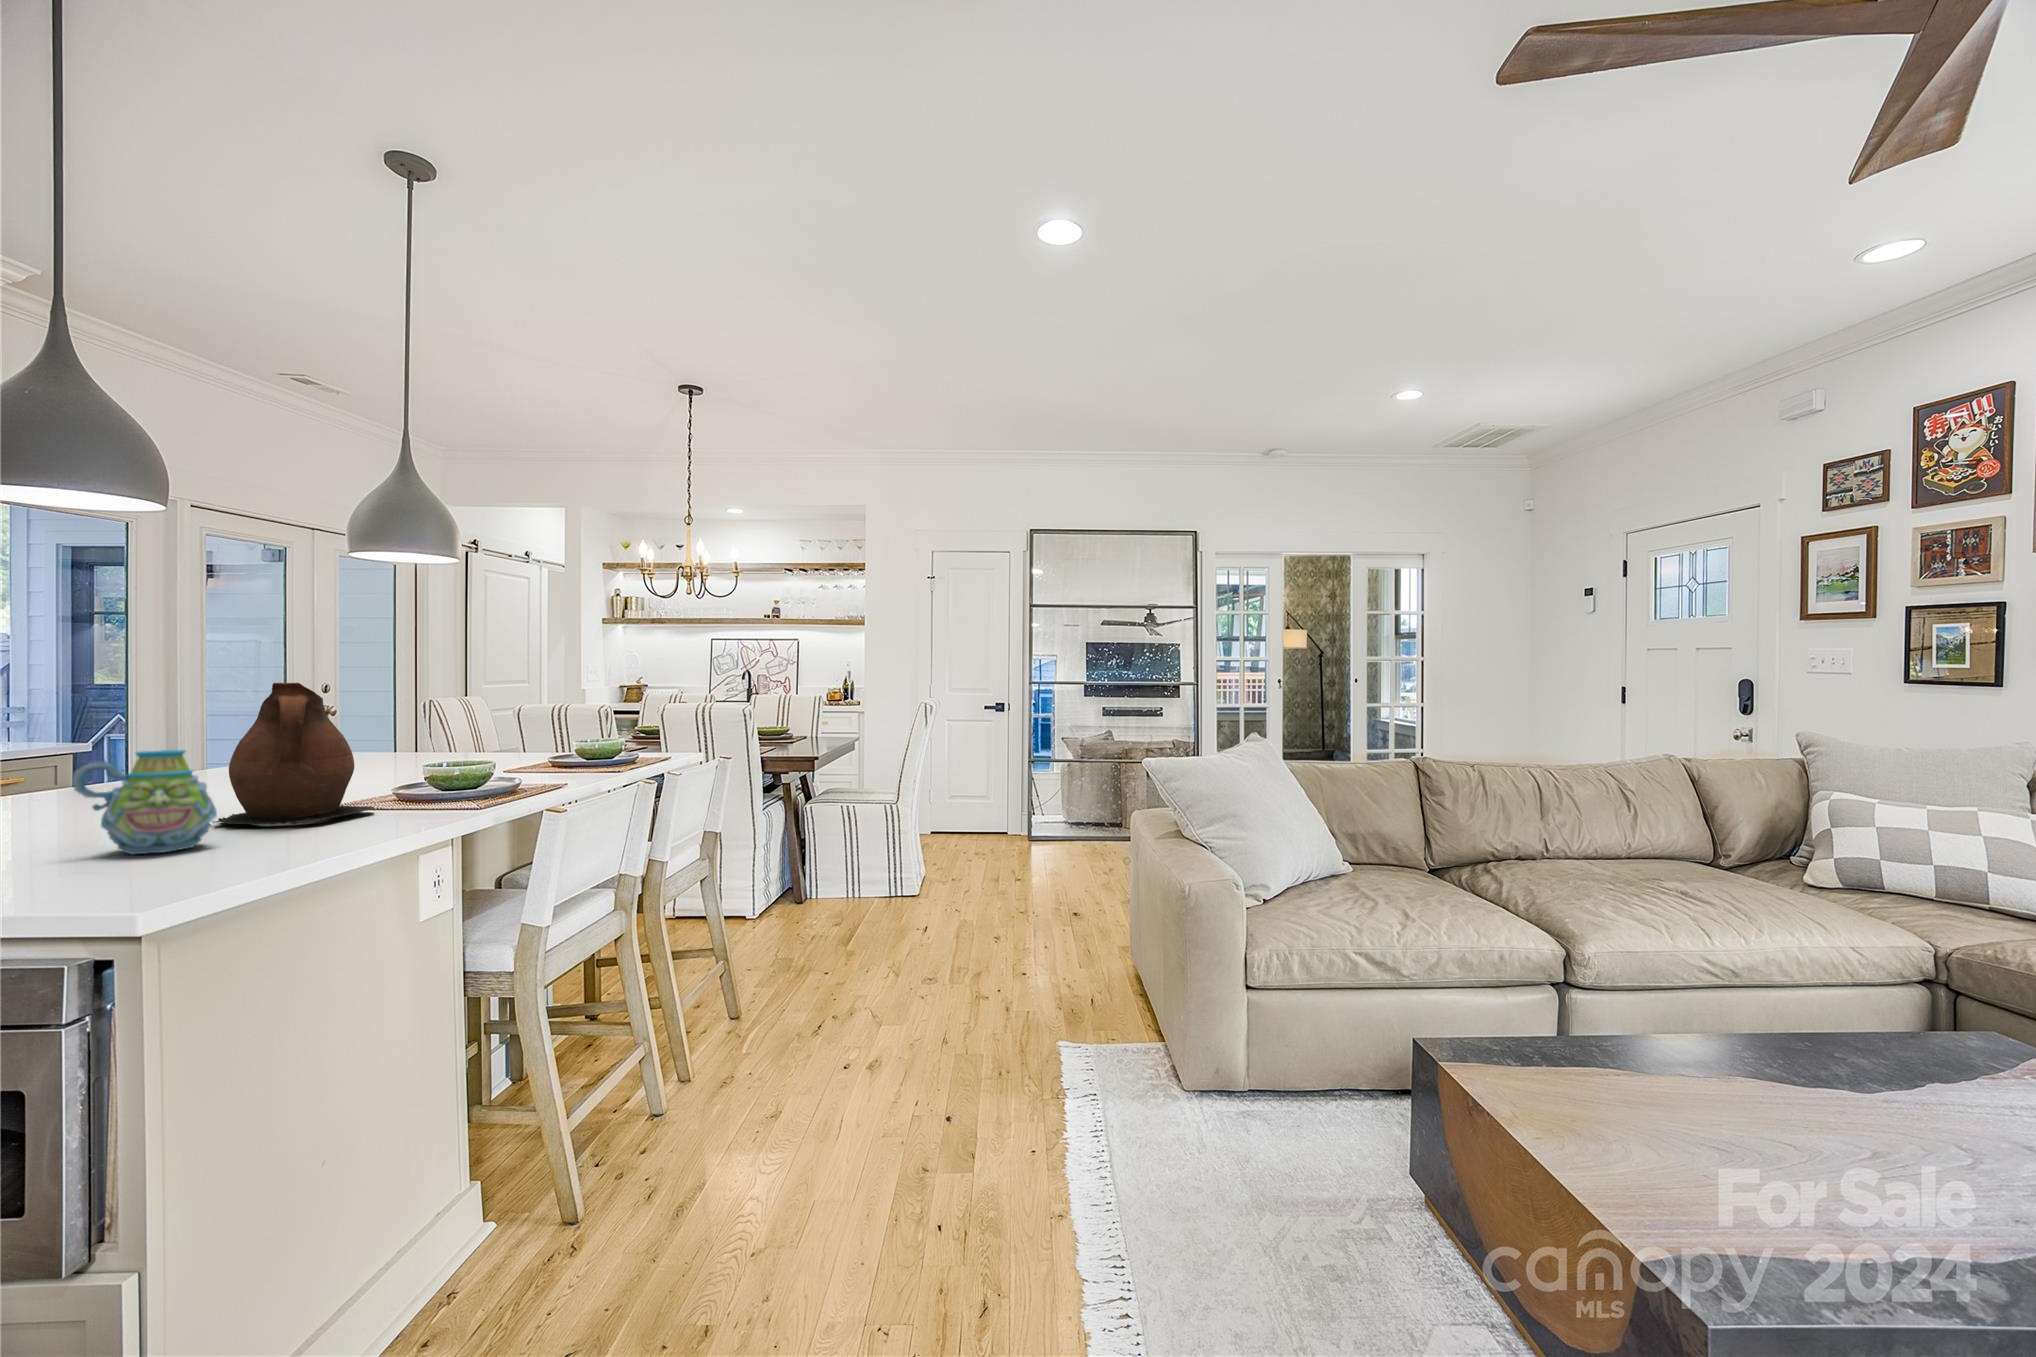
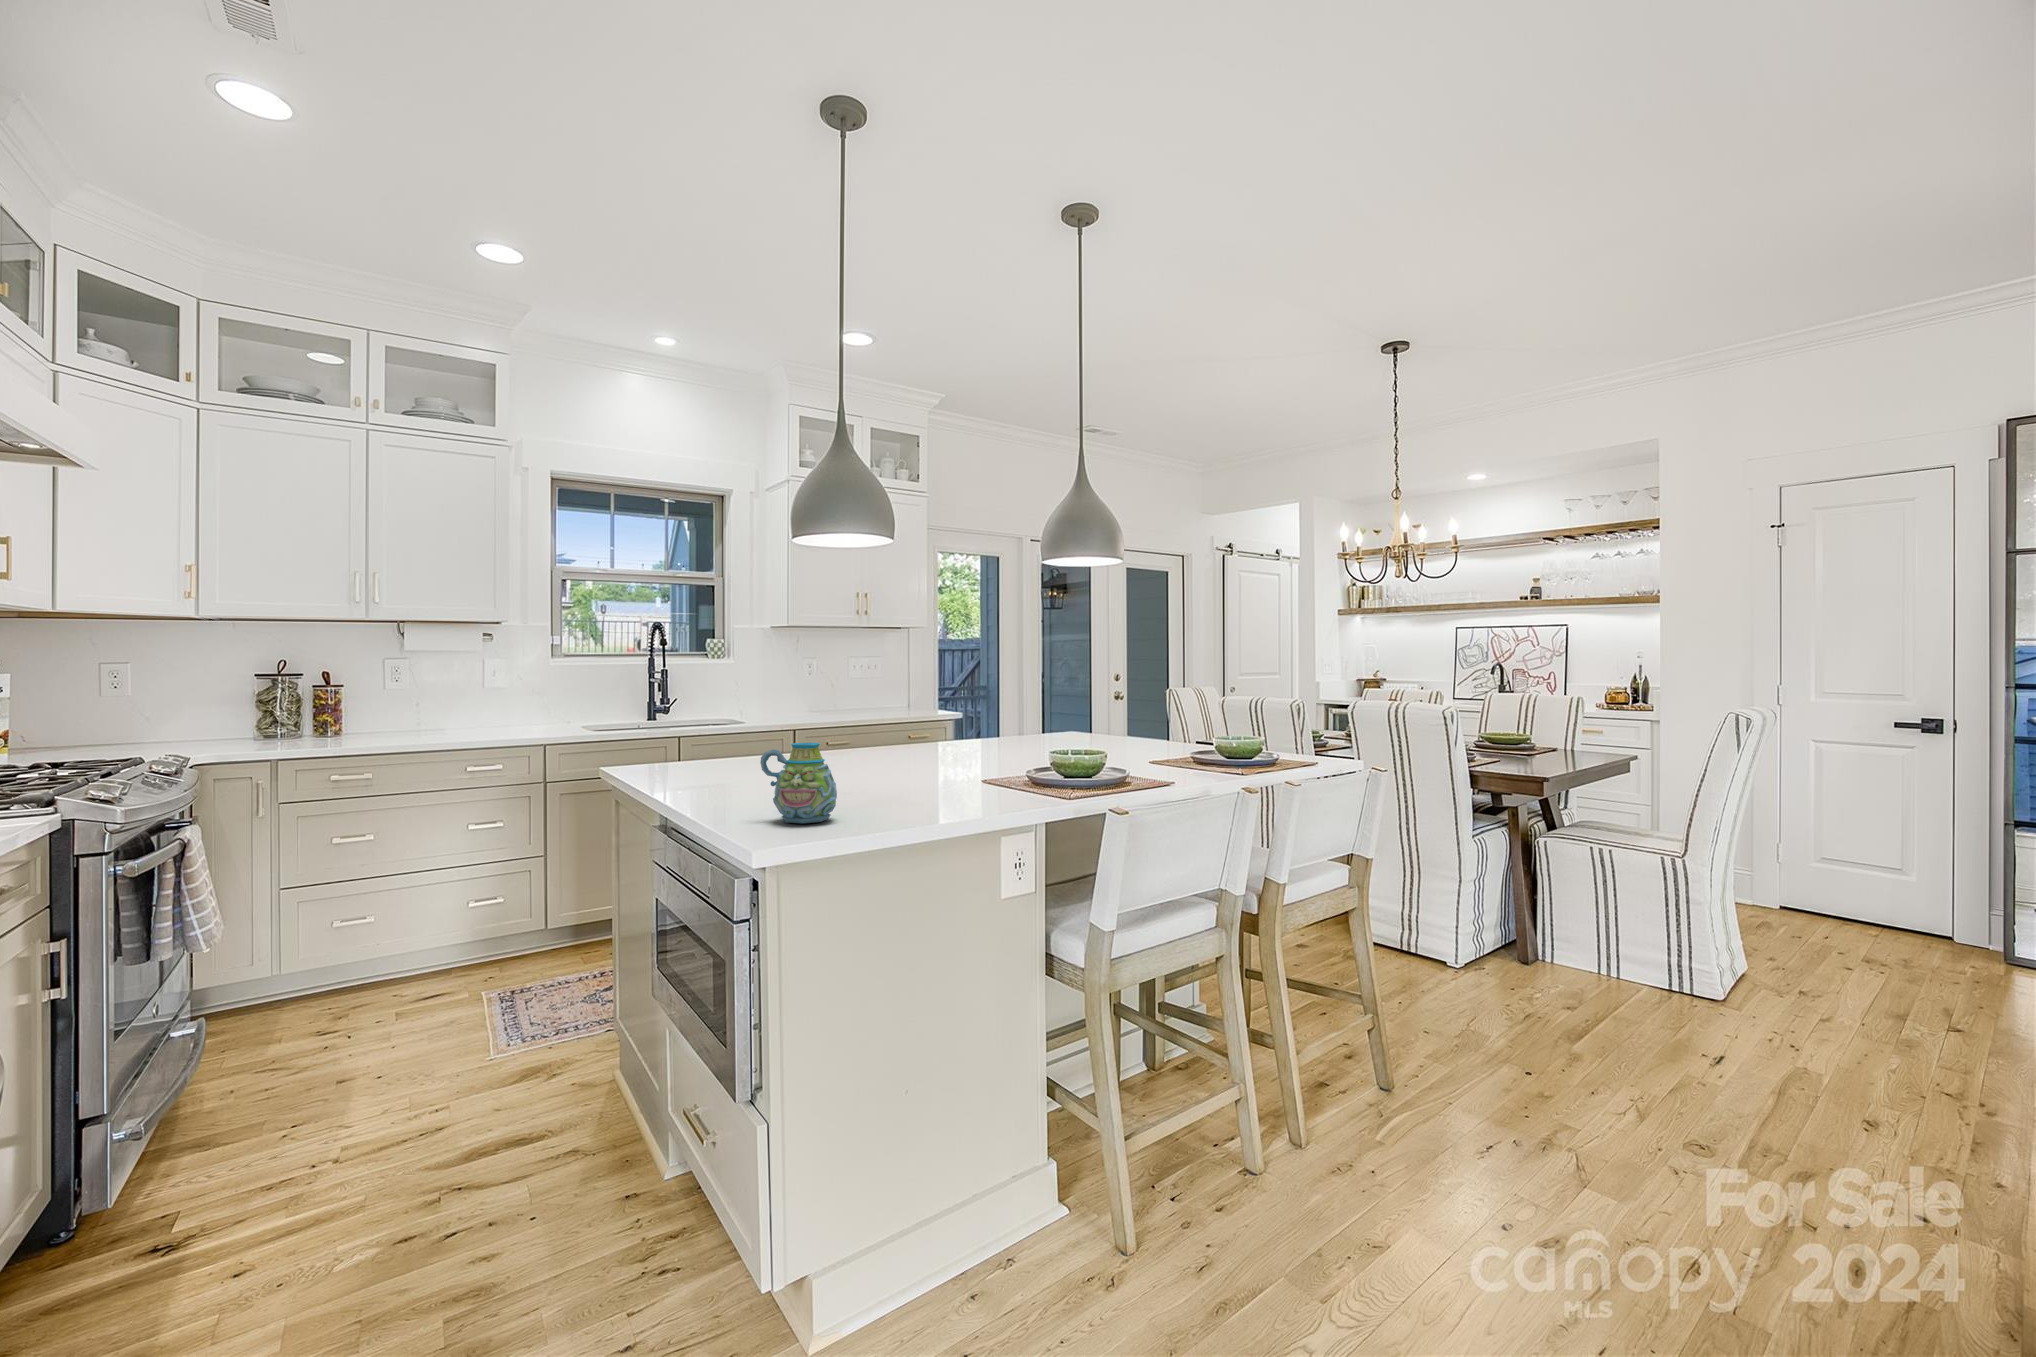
ceramic pitcher: present [213,683,374,825] -> none [860,689,970,809]

